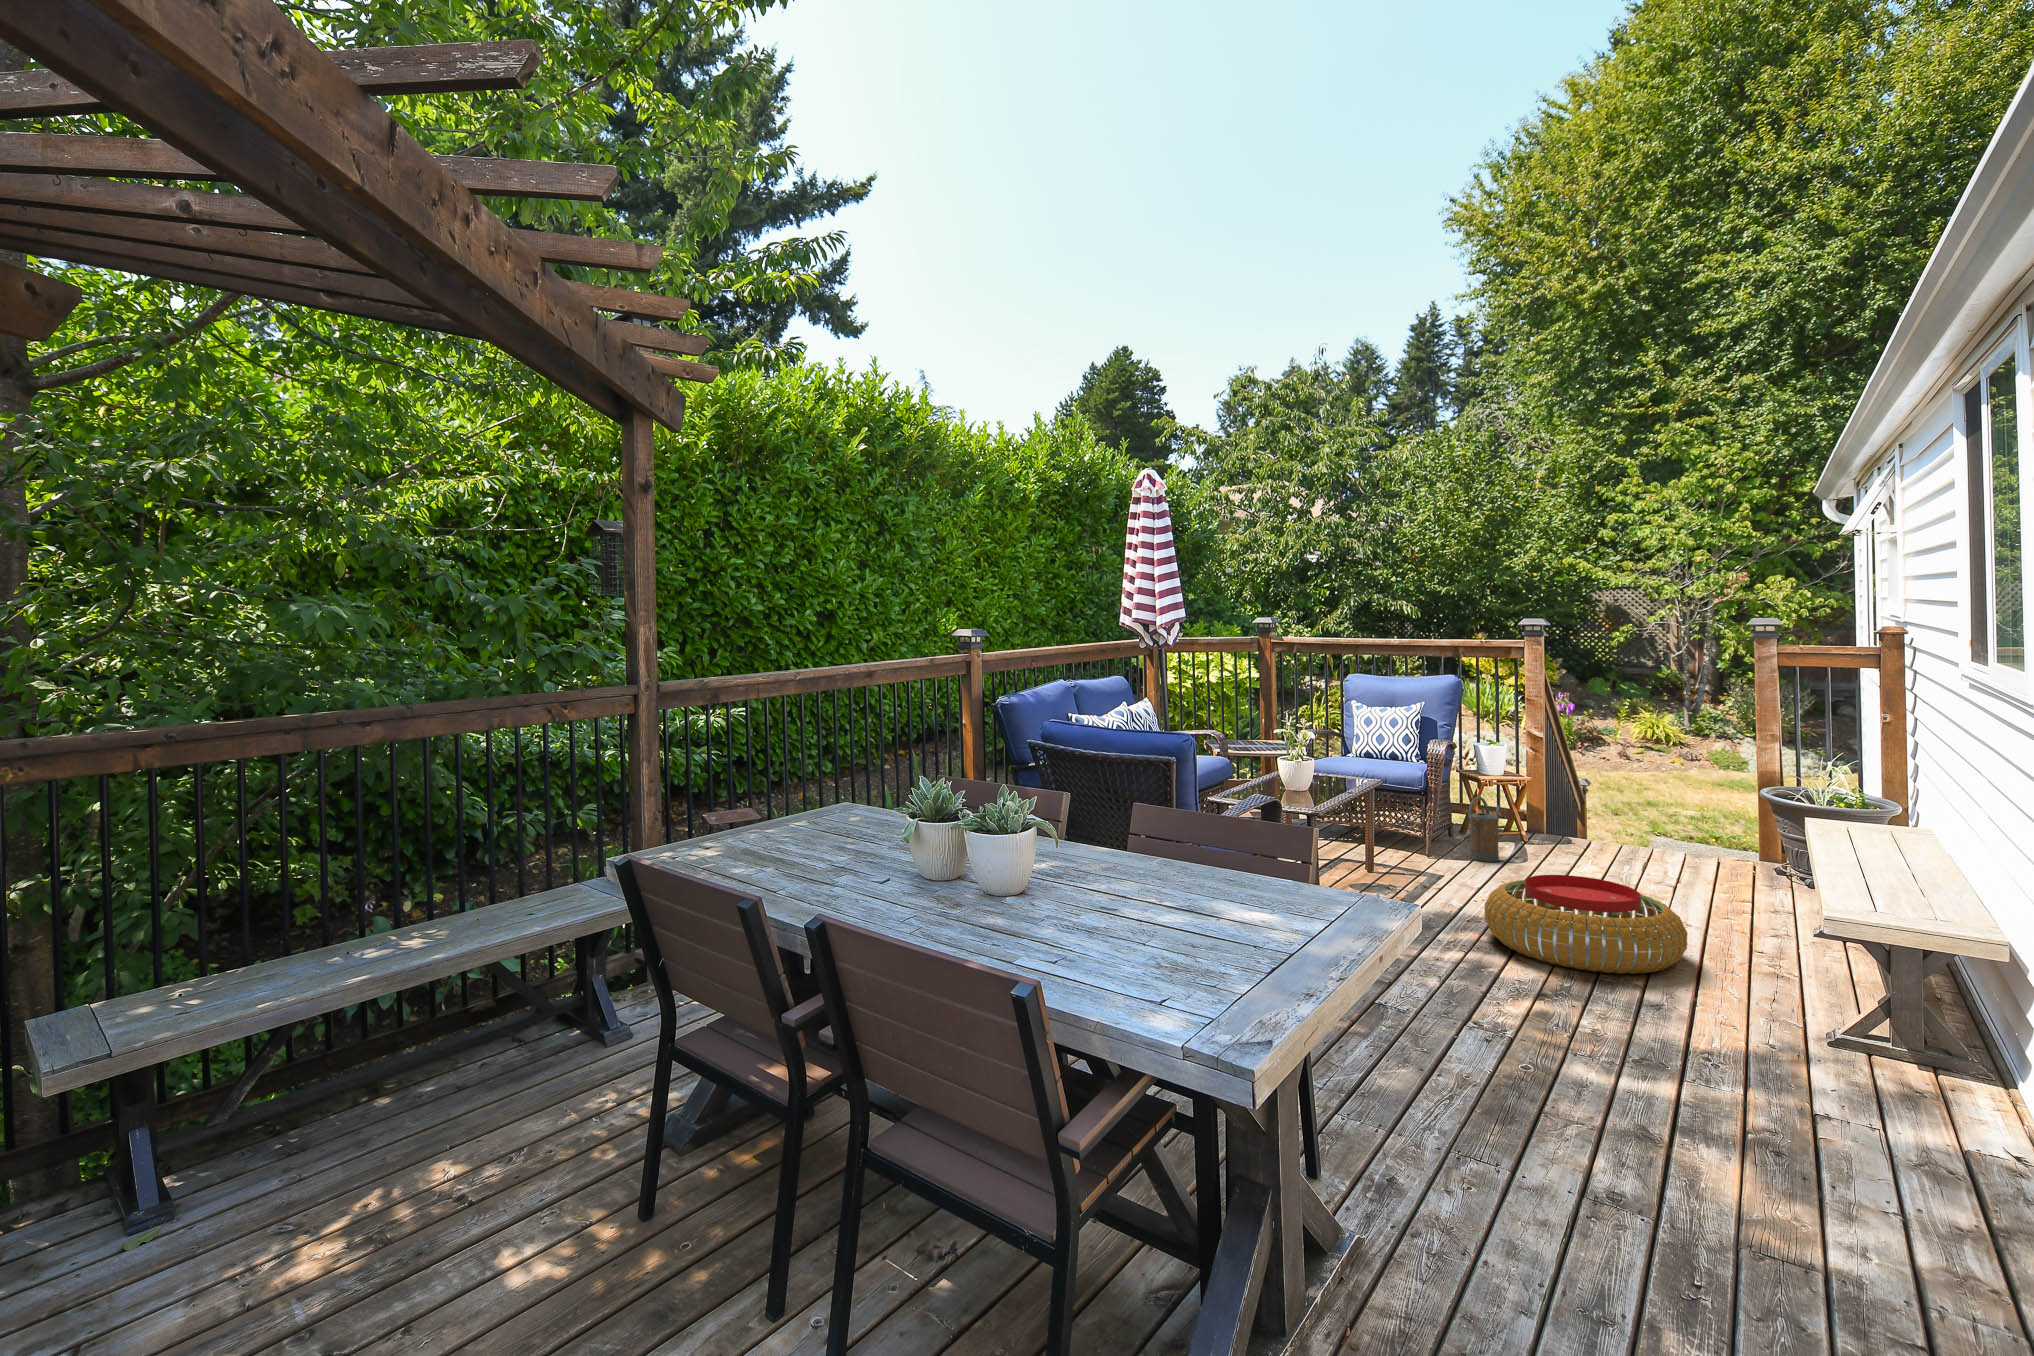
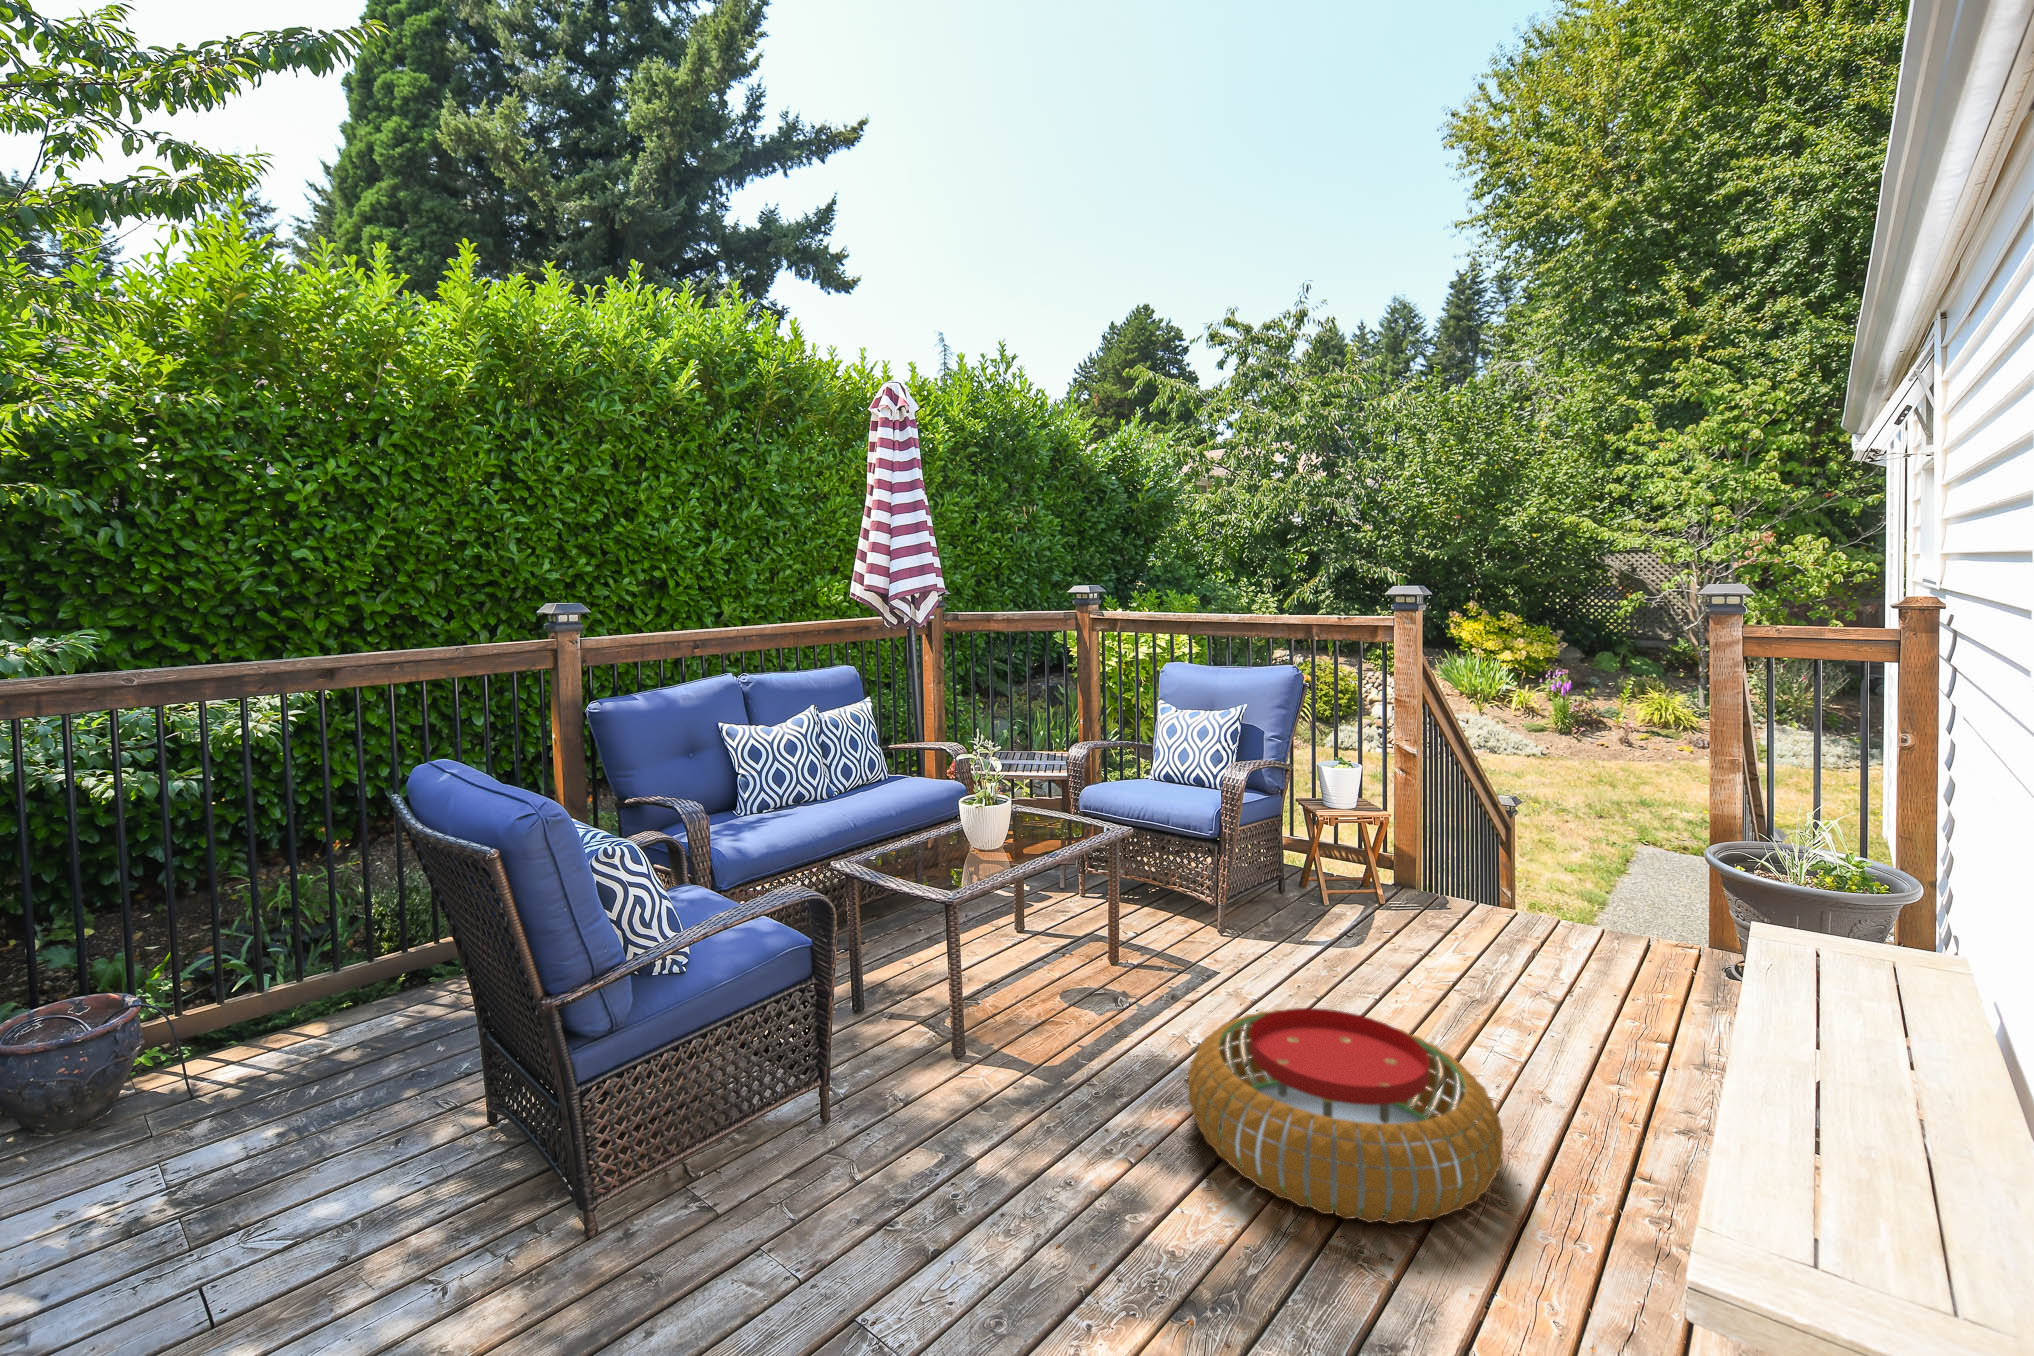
watering can: present [1468,797,1501,862] -> none [1279,842,1335,935]

